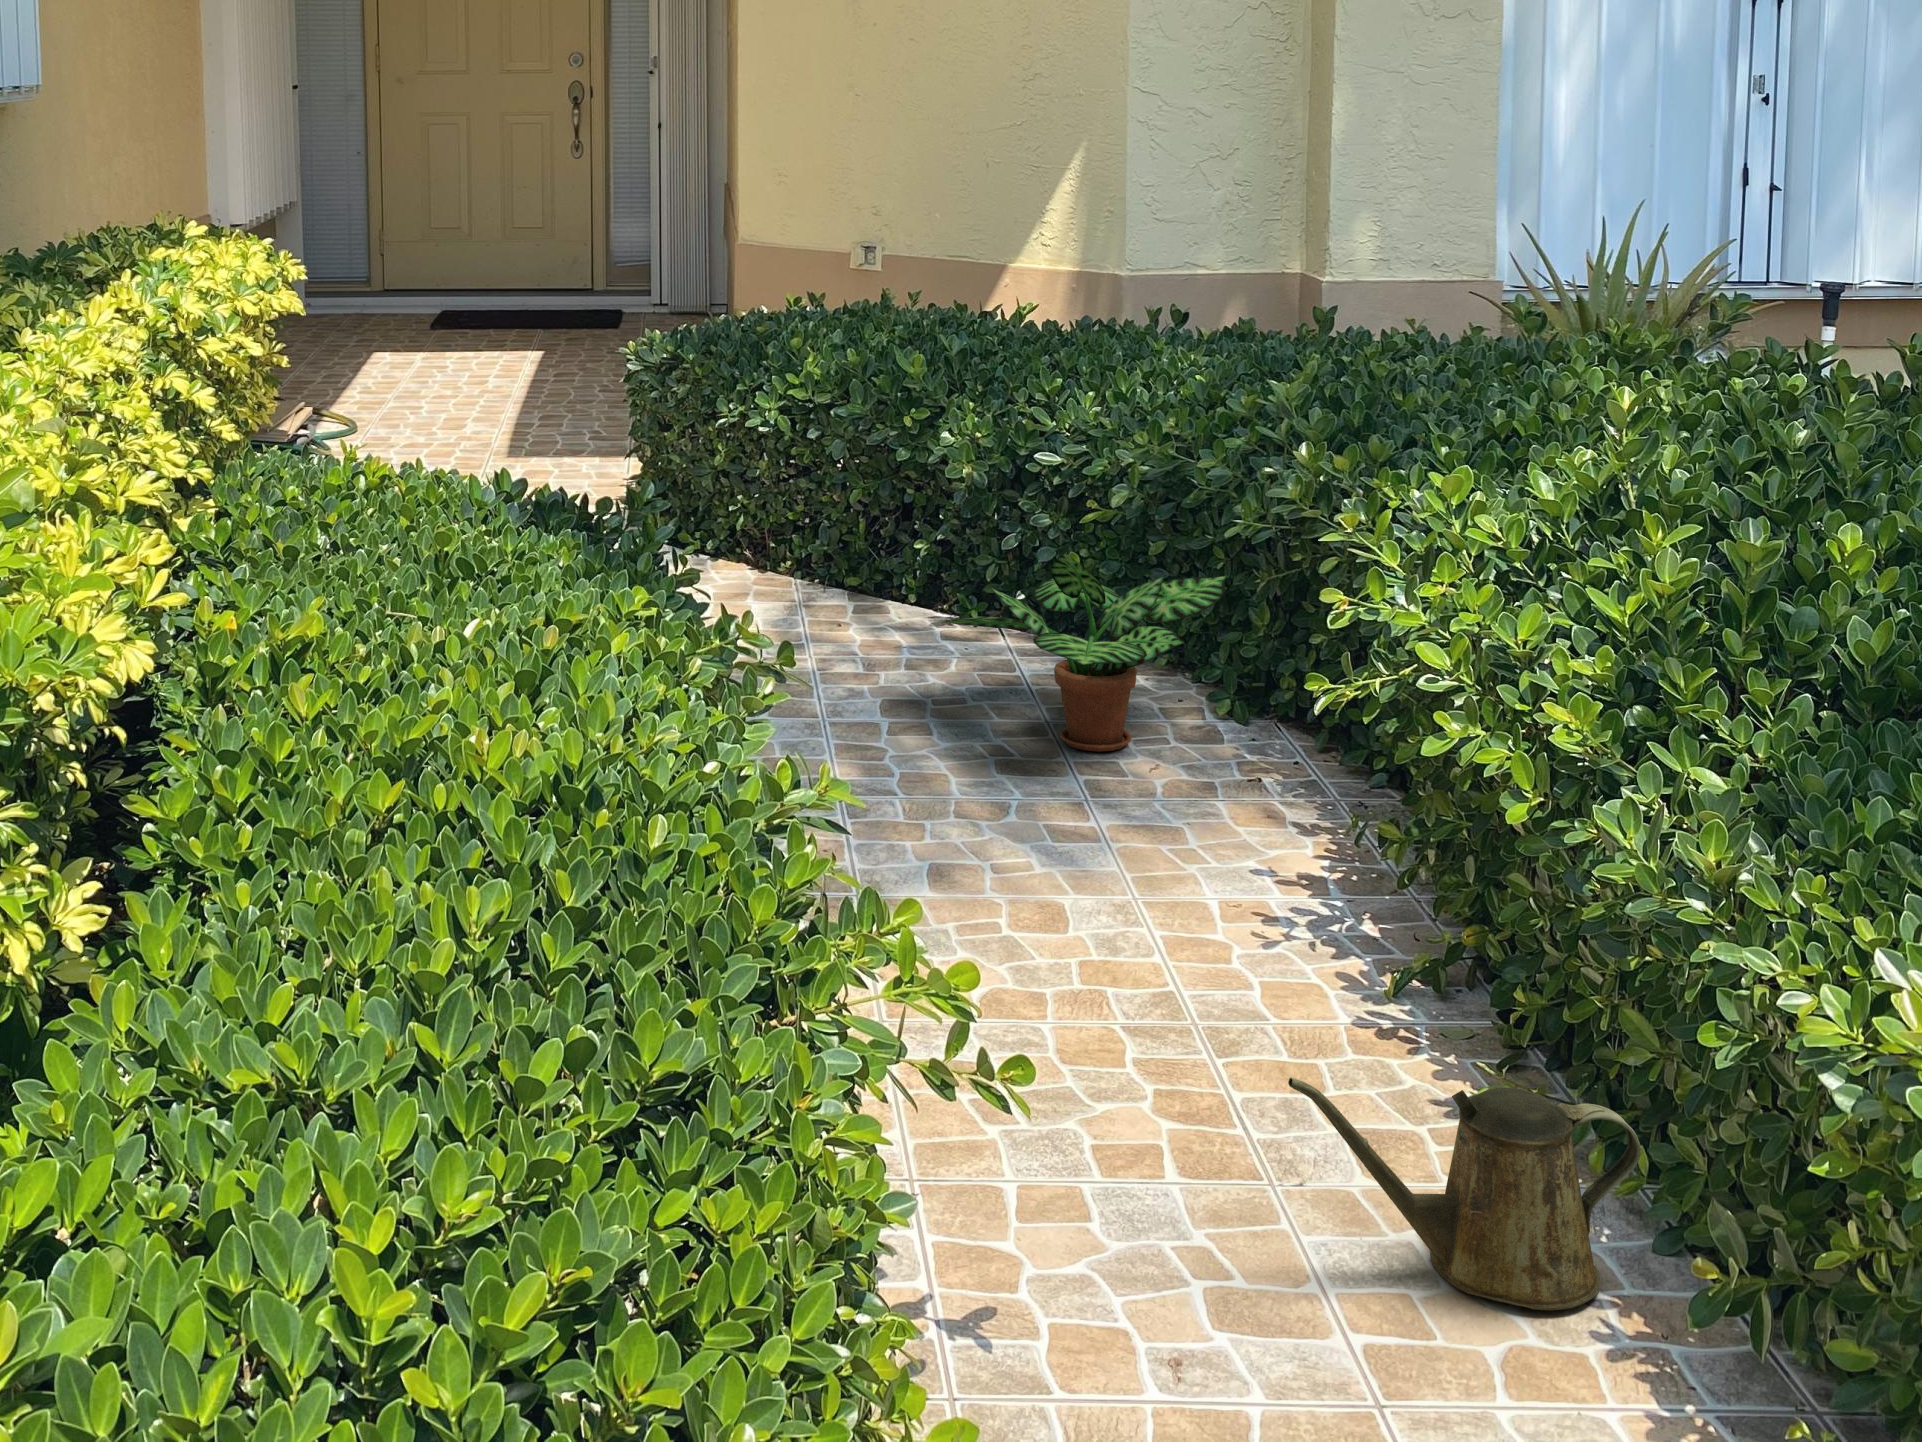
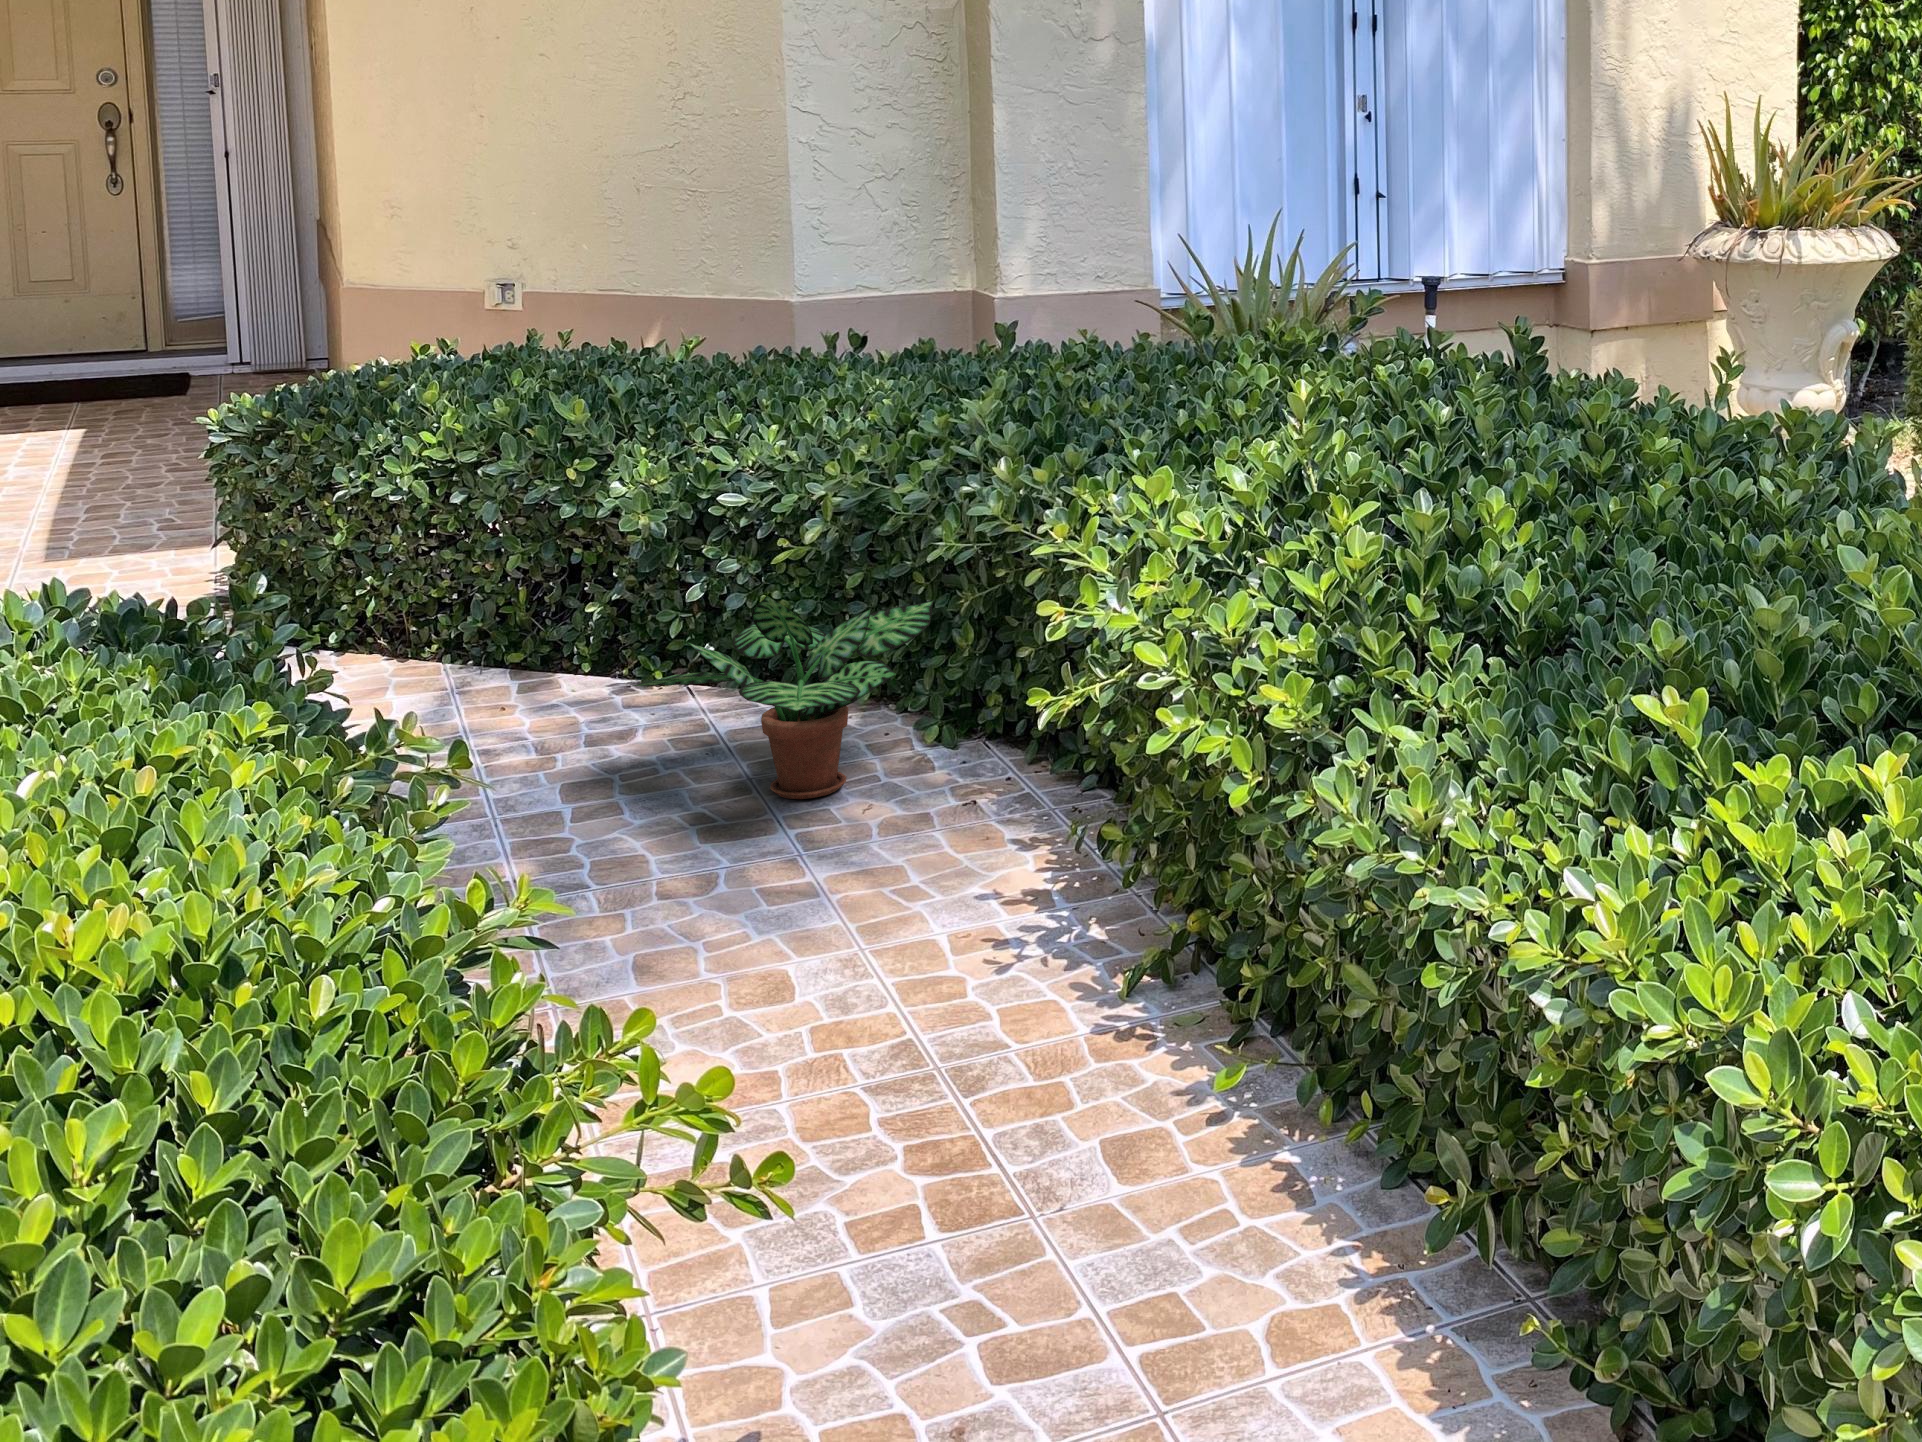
watering can: present [1288,1078,1641,1310] -> none [1055,1057,1368,1268]

